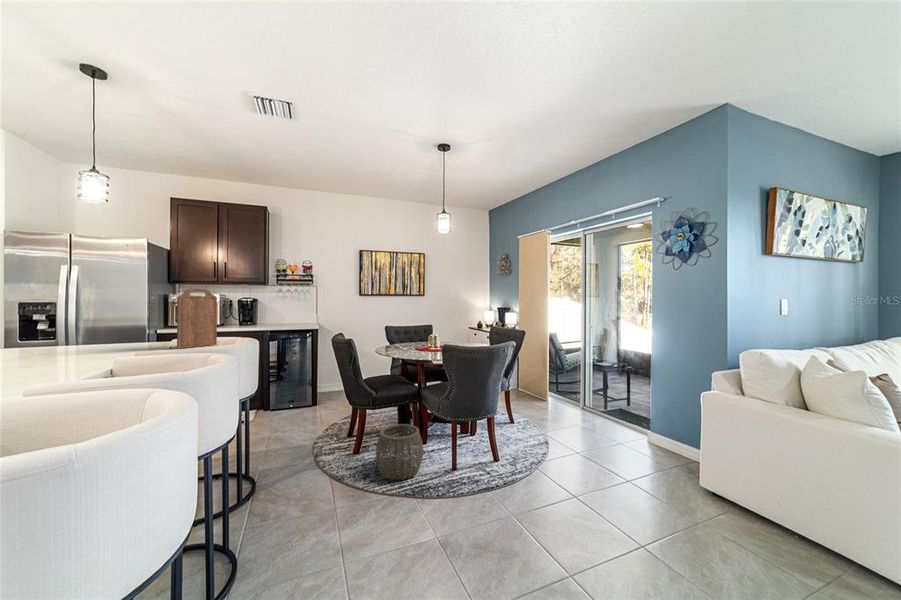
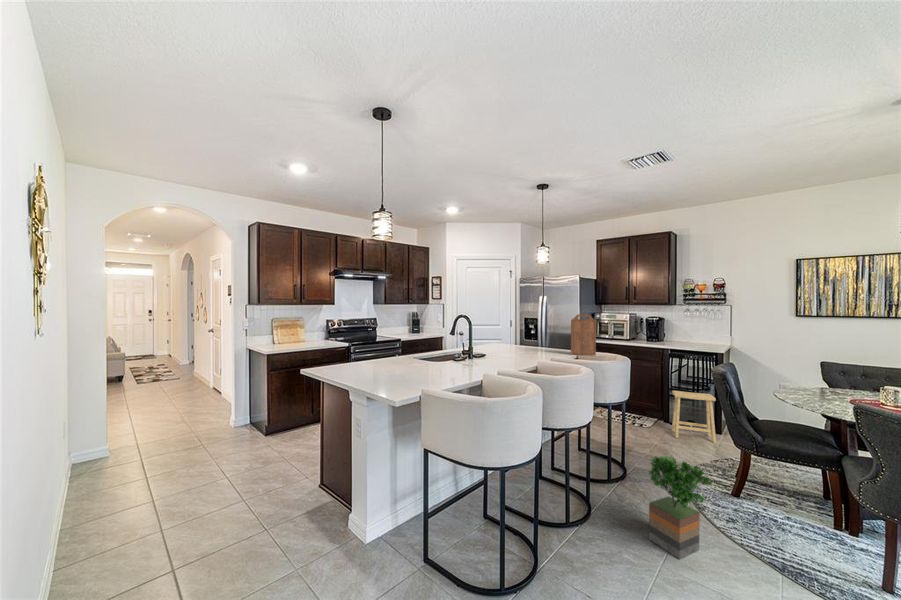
footstool: none [275,370,317,423] -> present [672,391,716,443]
woven basket: present [376,424,423,480] -> none [744,479,825,556]
potted tree: none [314,436,376,541] -> present [649,456,711,559]

